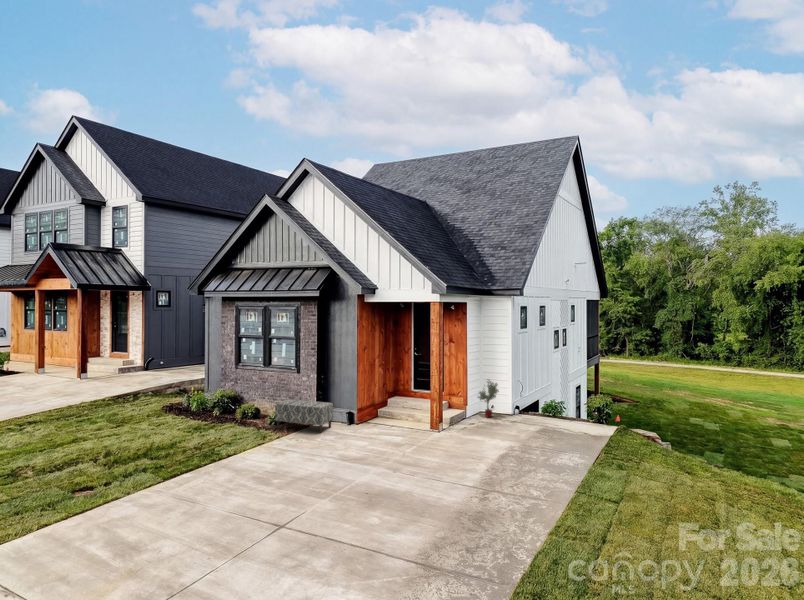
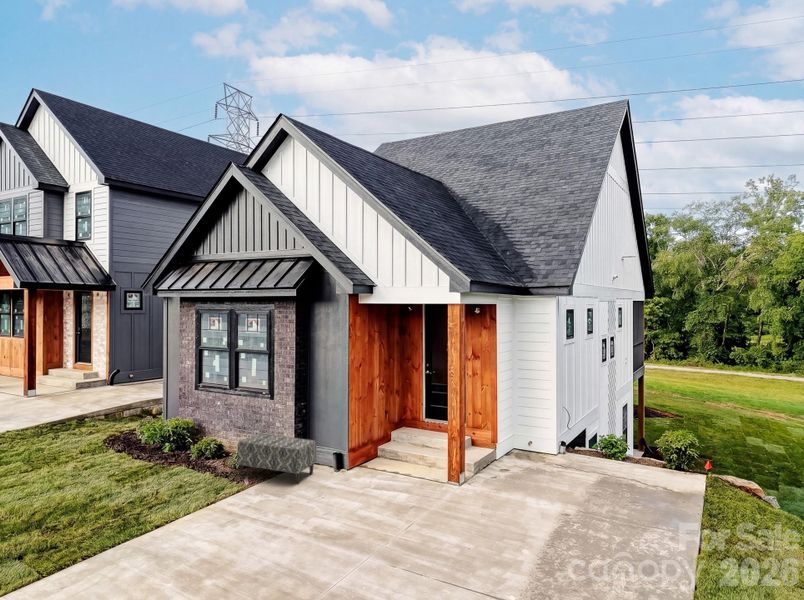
potted tree: present [478,381,499,417] -> none [510,406,540,458]

